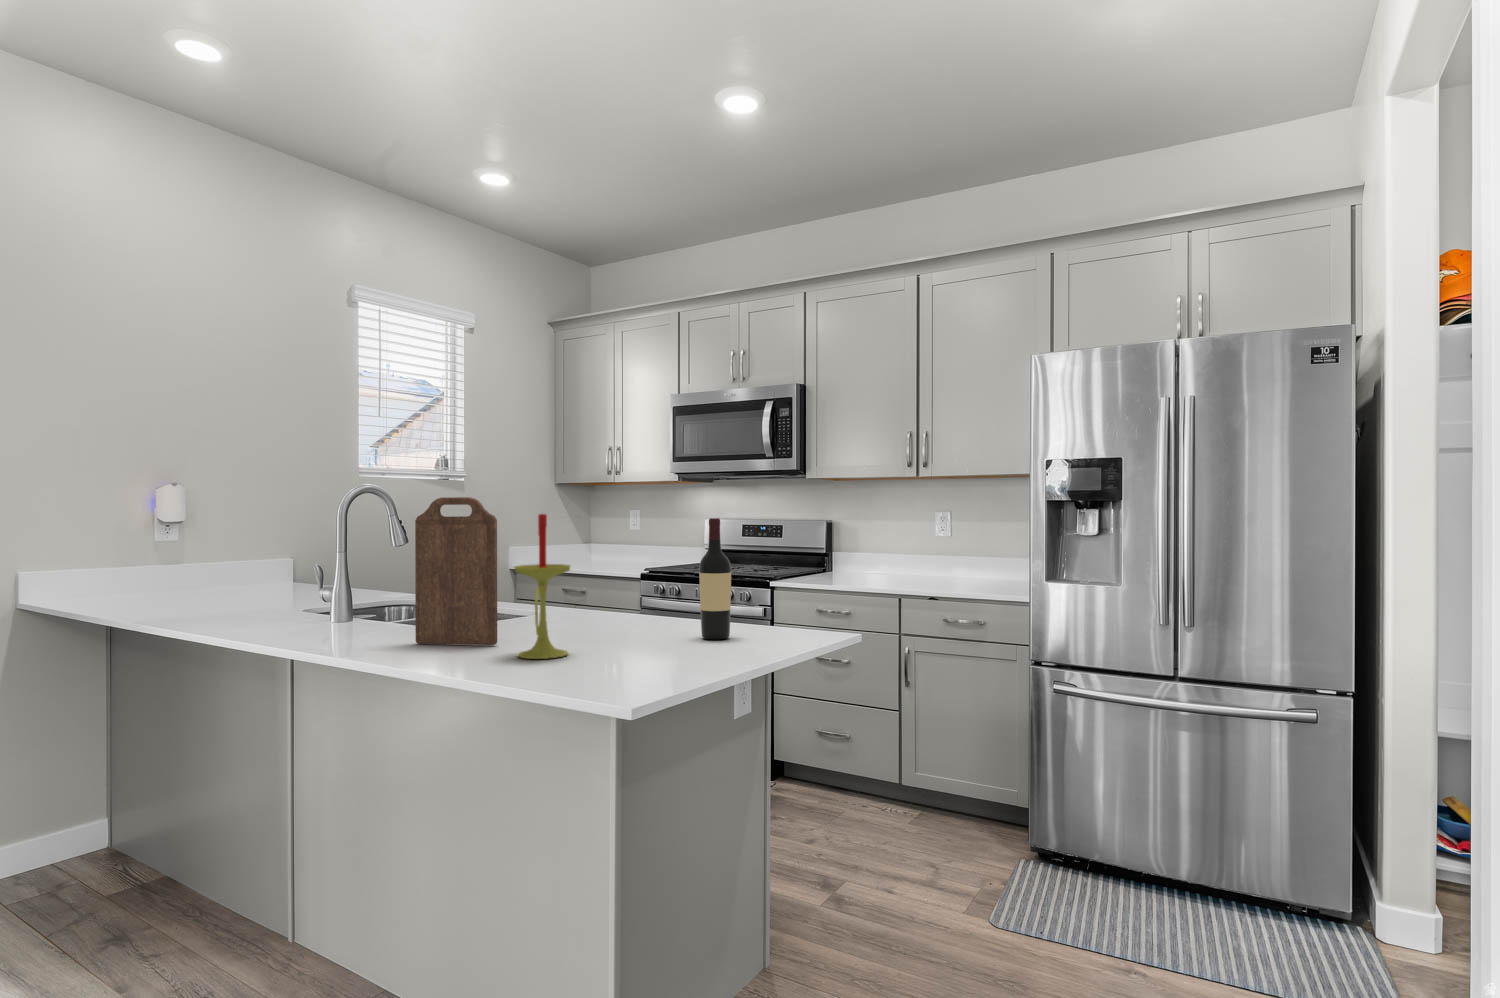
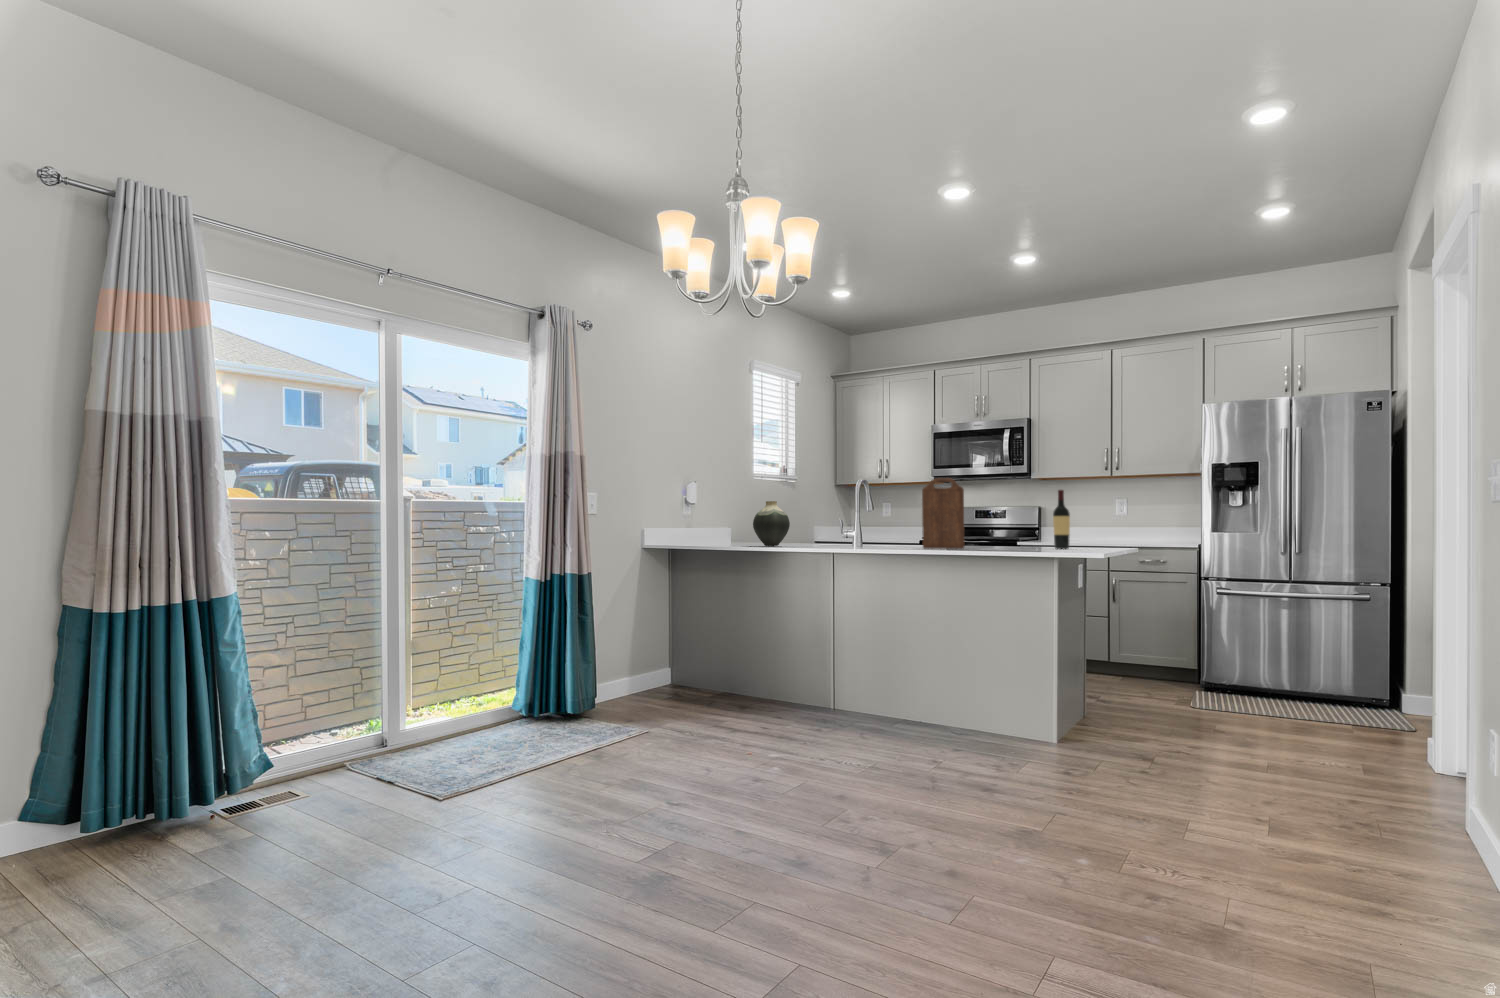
candle: present [514,514,571,659] -> none [986,483,1013,550]
vase: none [180,533,262,618] -> present [753,501,790,546]

